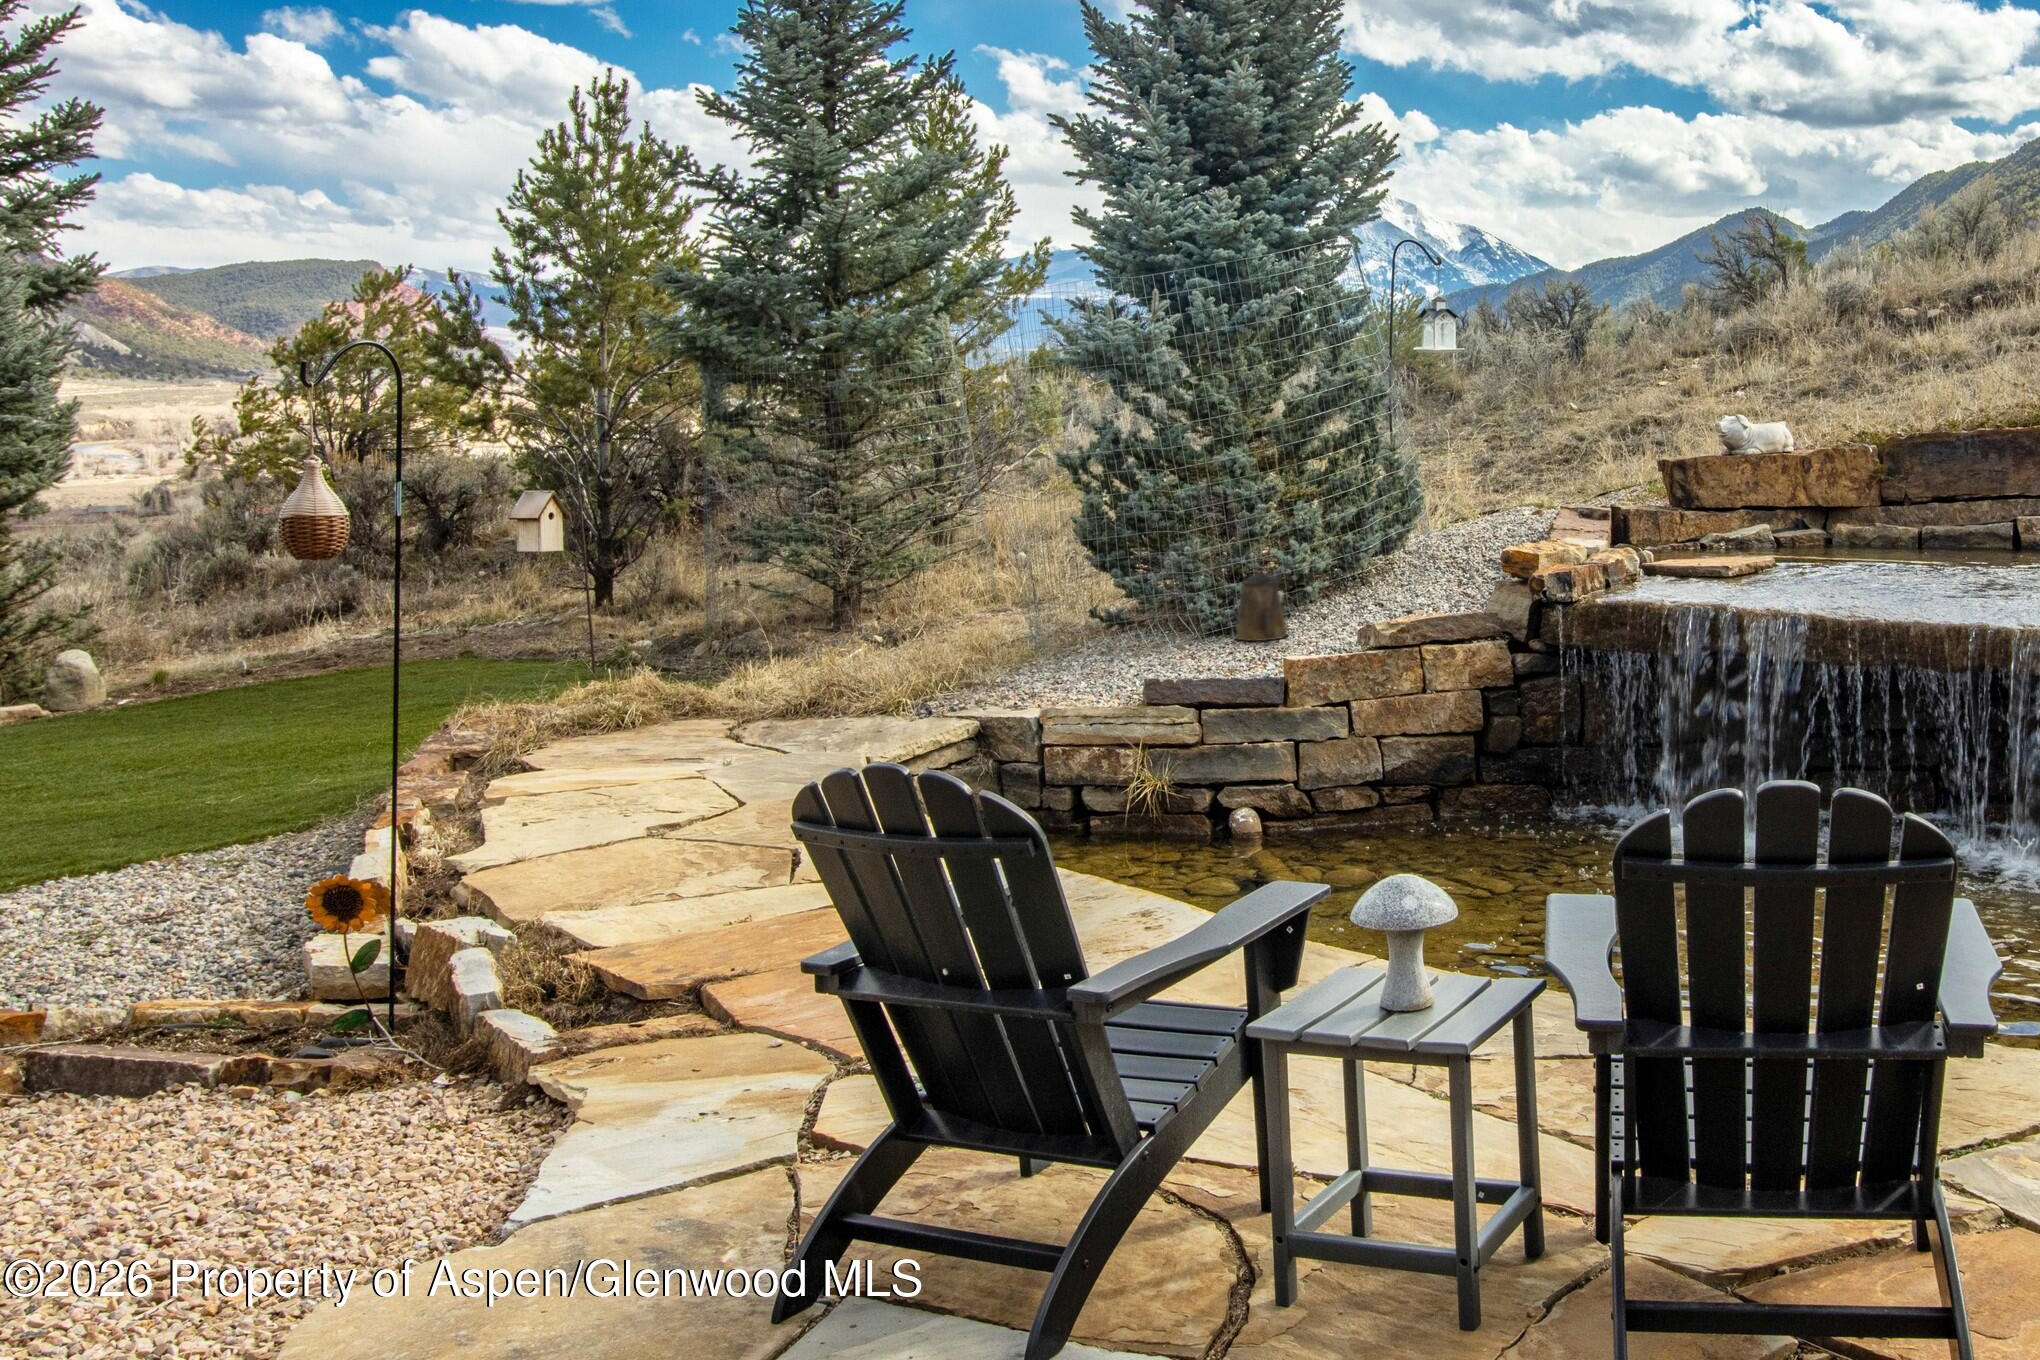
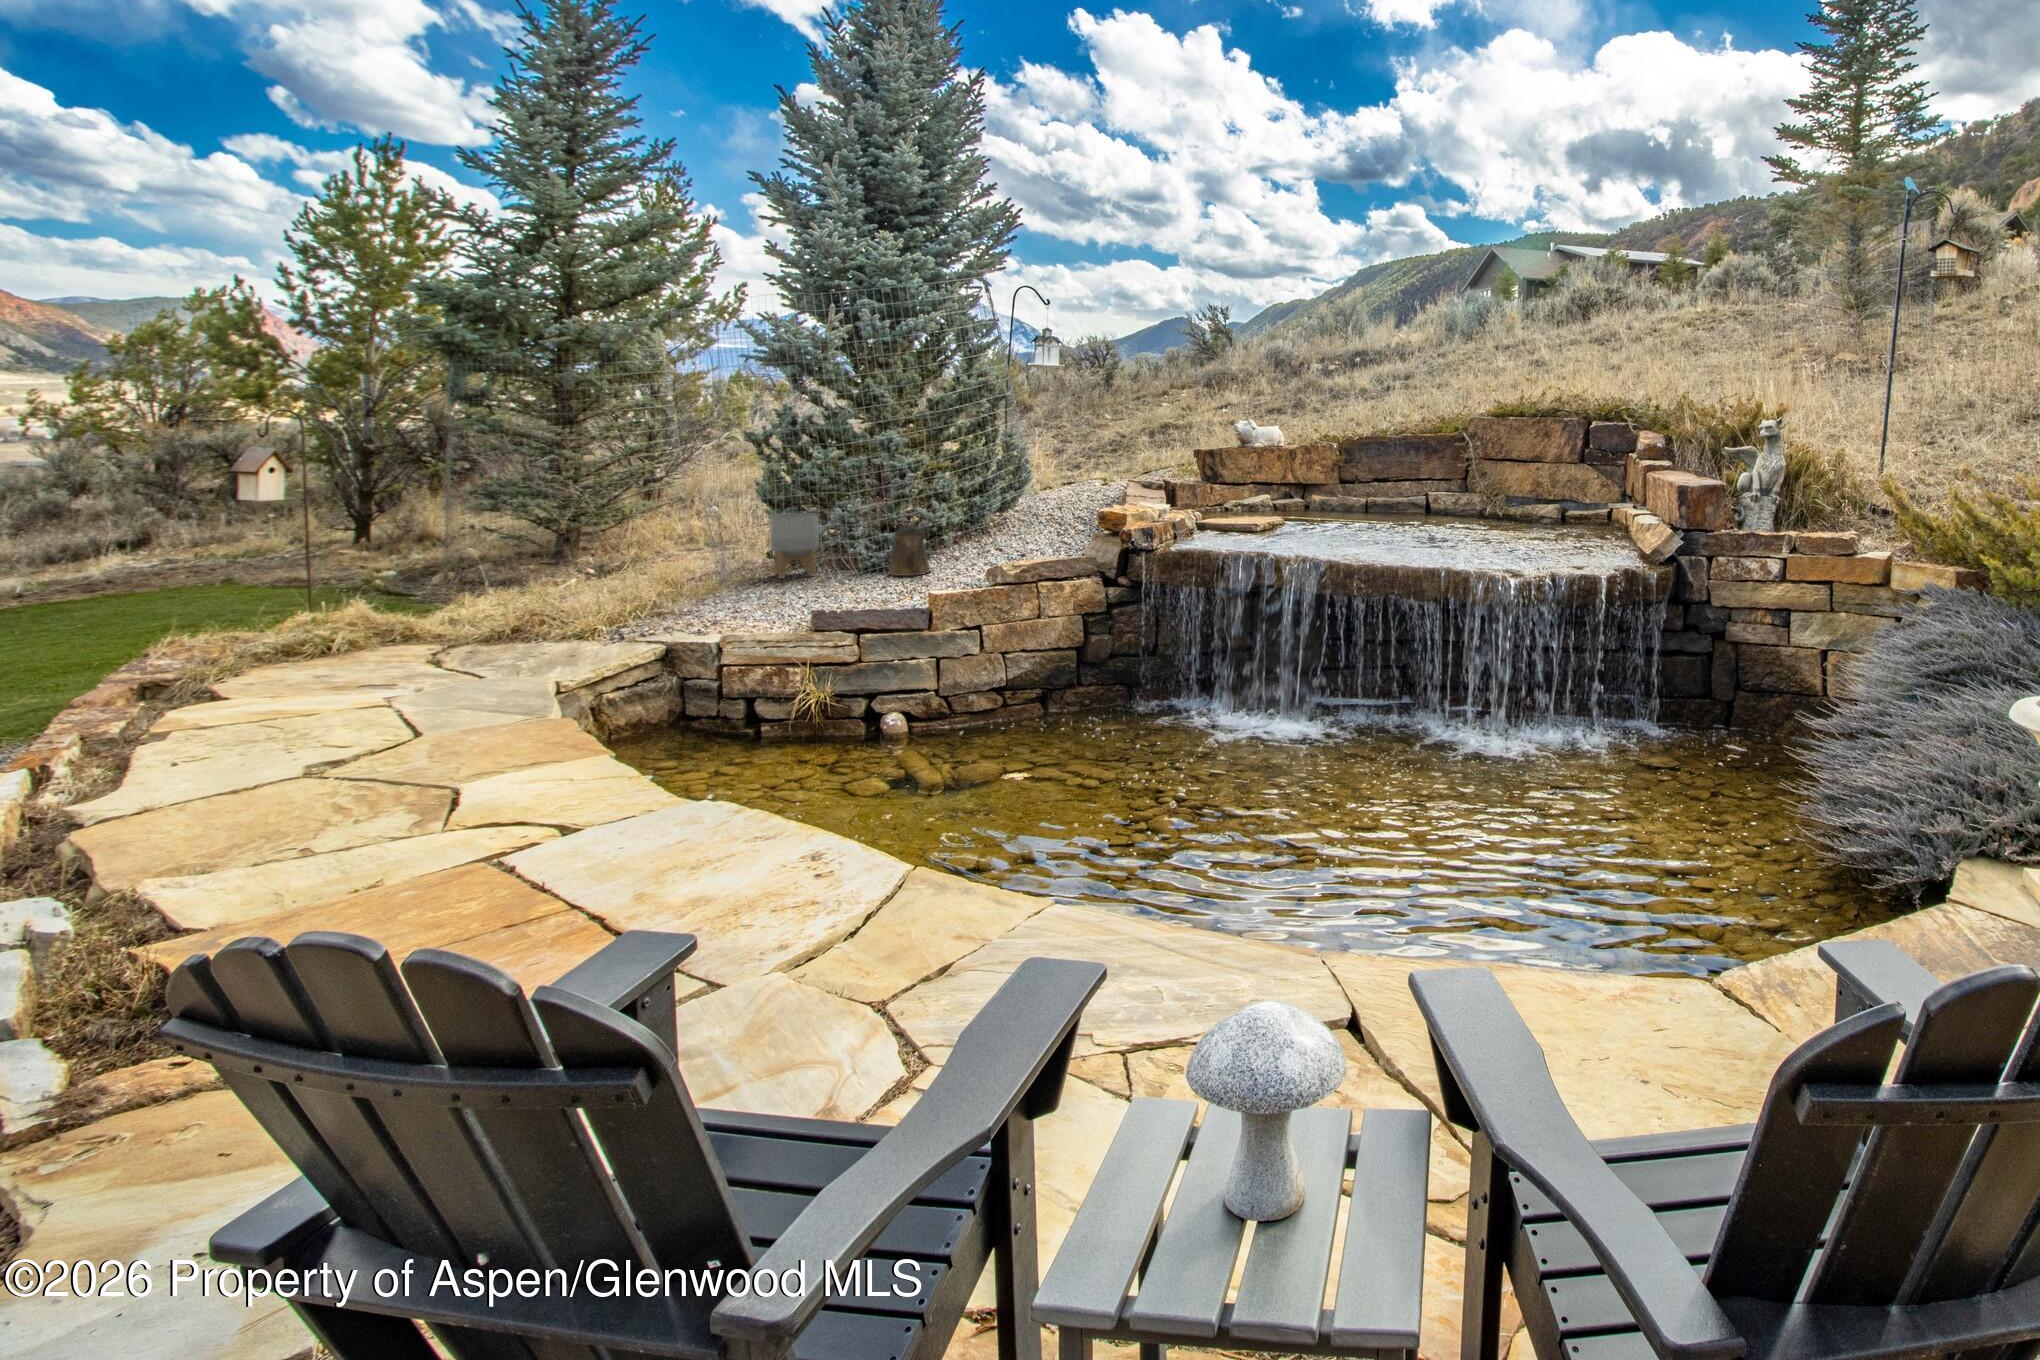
planter: none [1092,559,1151,644] -> present [770,513,819,579]

